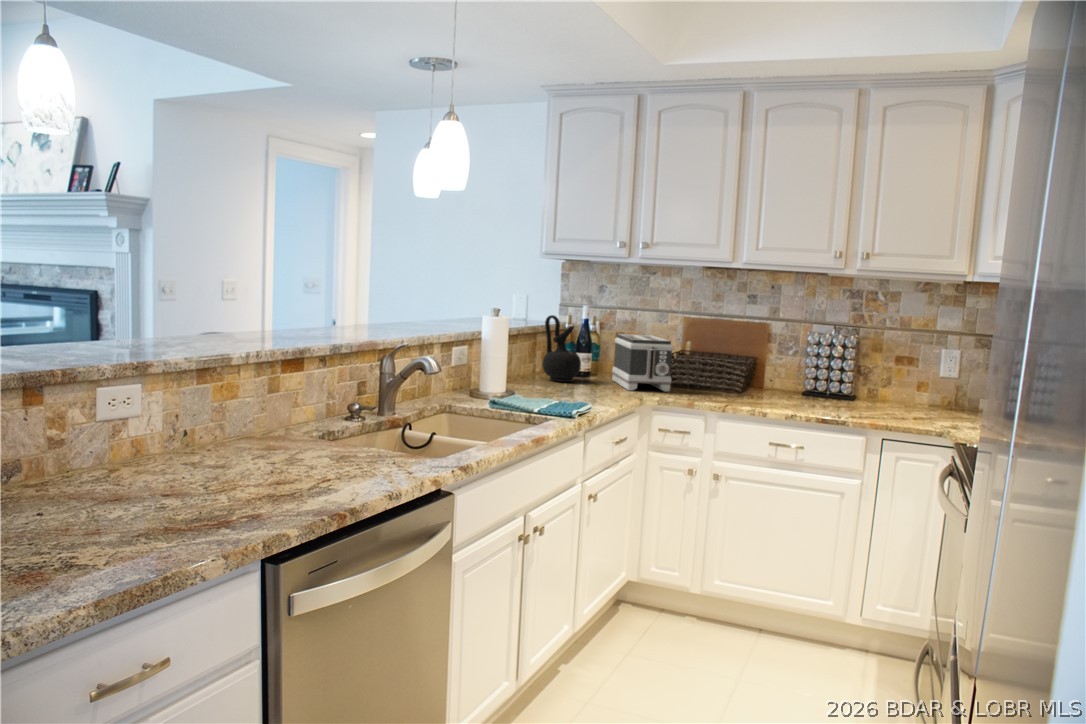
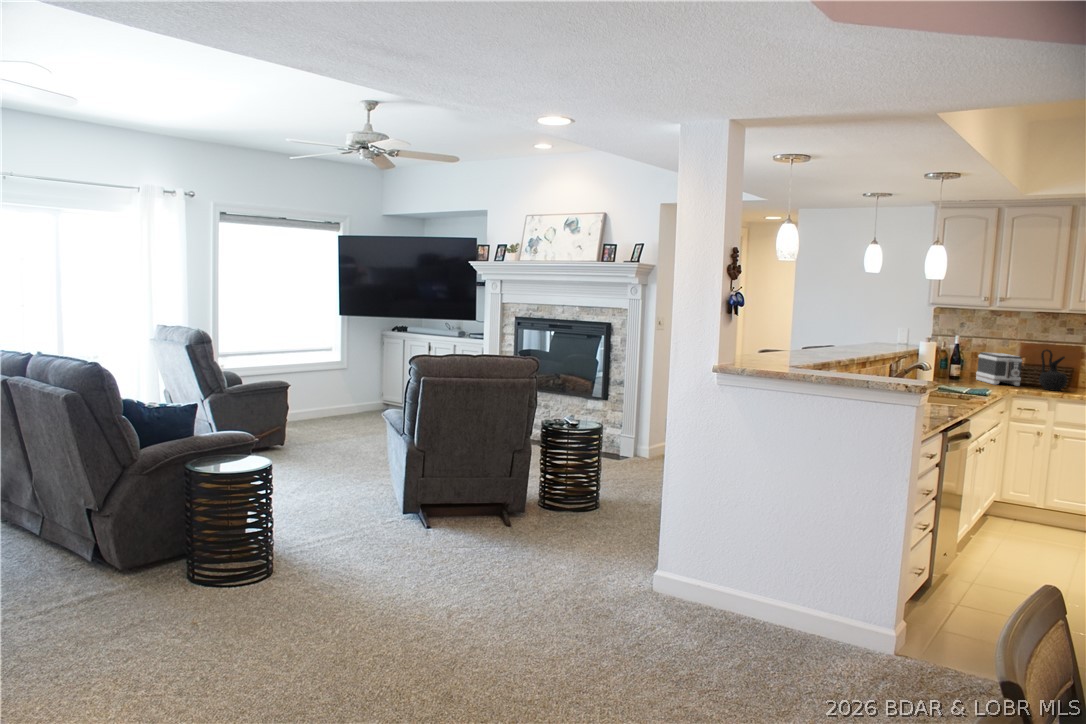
ceramic jug: present [542,315,581,382] -> present [1039,350,1067,391]

